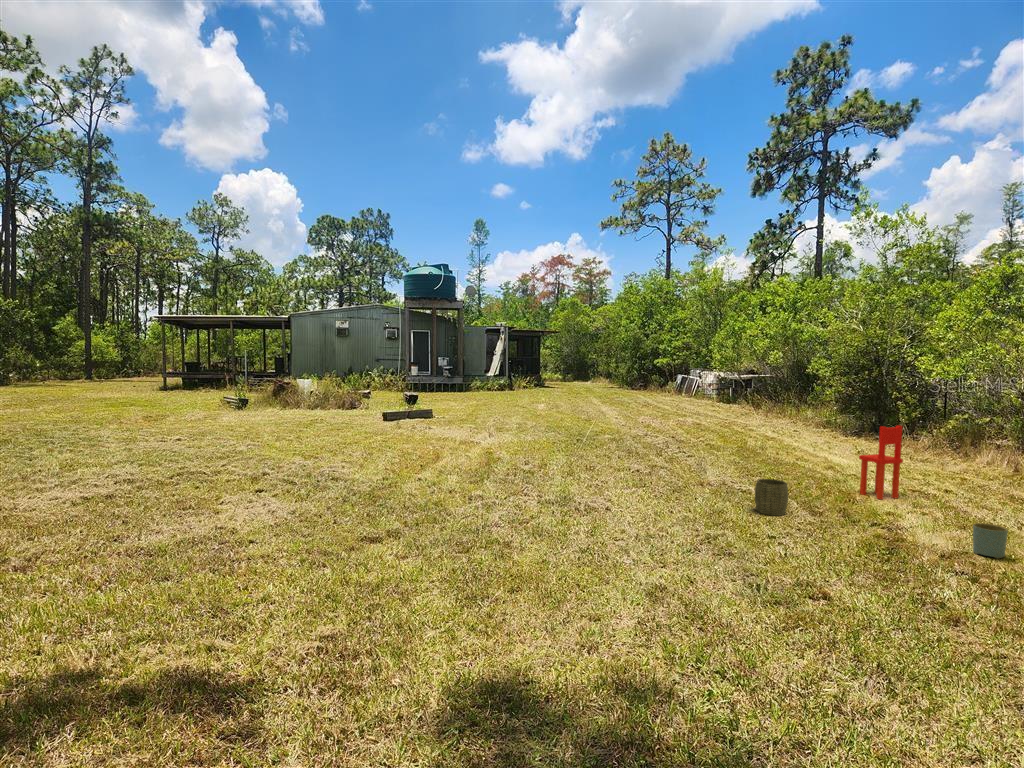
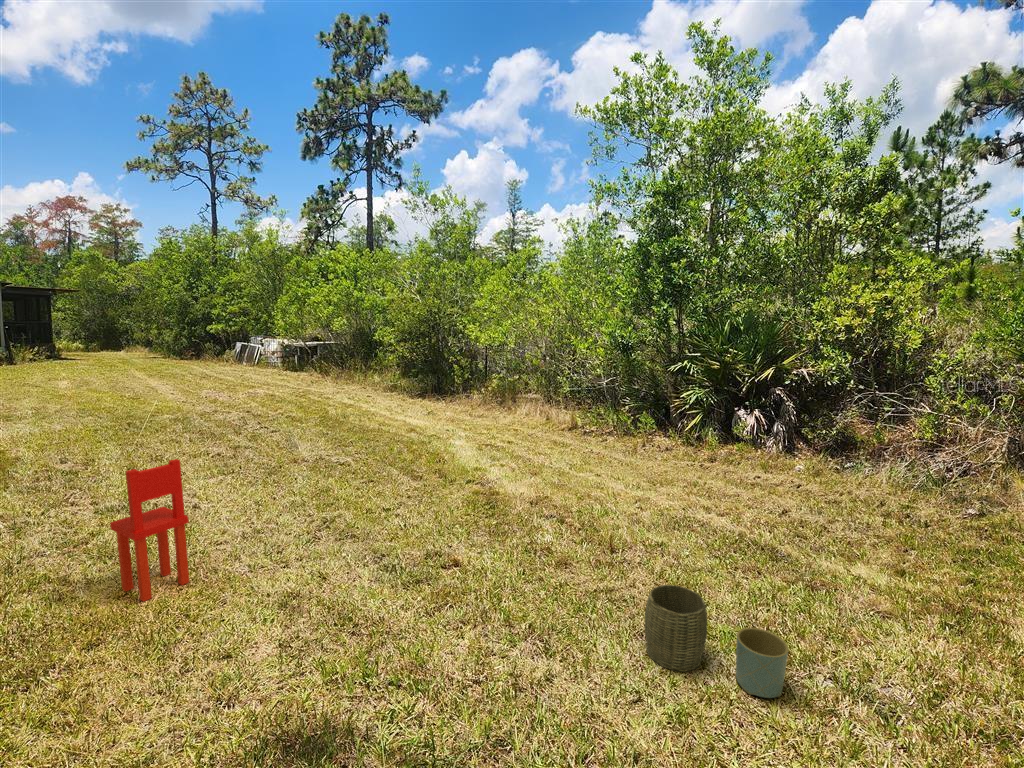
chair: present [859,425,903,499] -> present [110,459,189,602]
woven basket: present [755,479,788,516] -> present [644,585,707,672]

